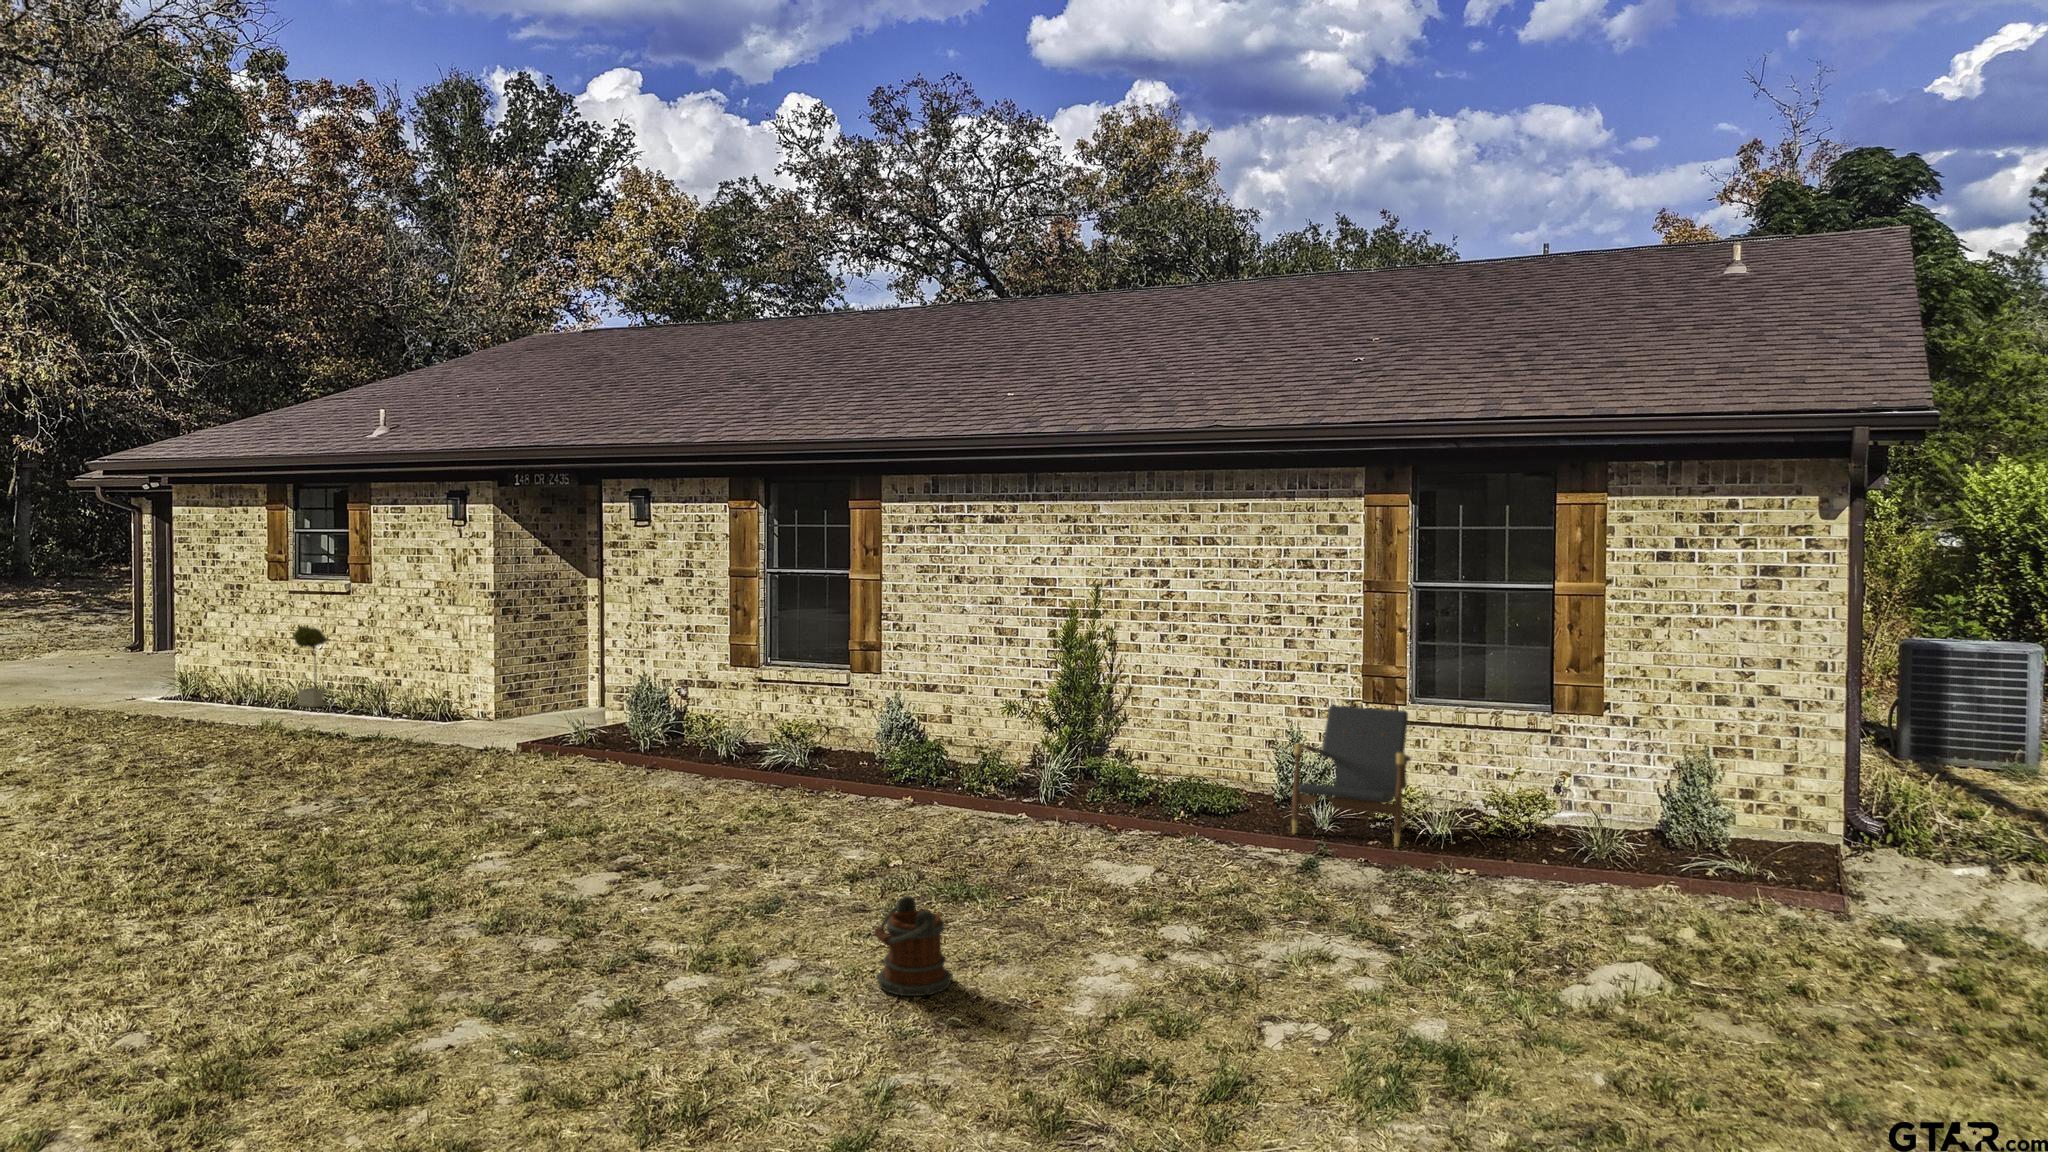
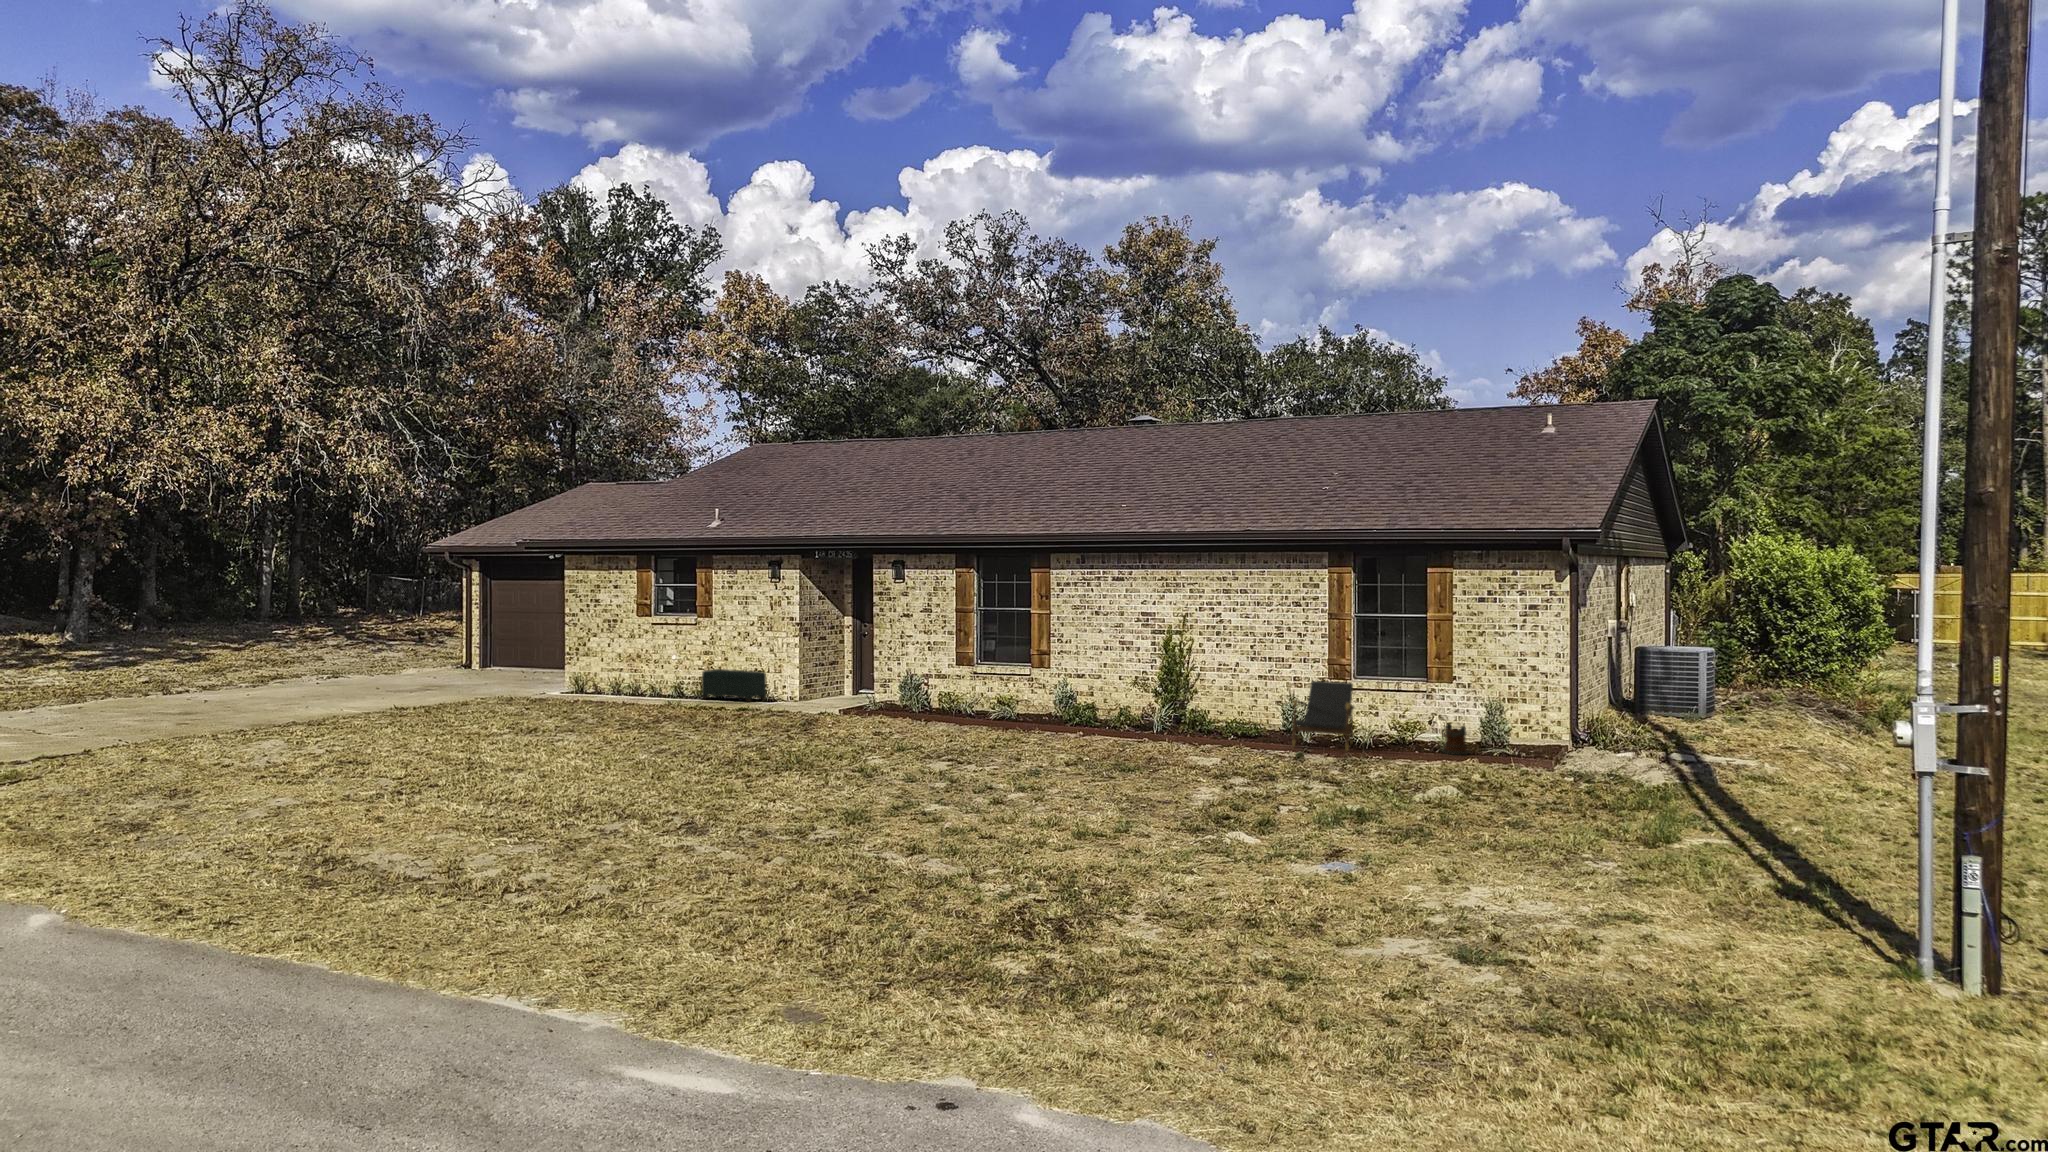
potted tree: present [293,626,331,707] -> none [664,645,687,696]
bench: none [340,665,444,721] -> present [702,669,766,702]
bucket: present [875,896,953,996] -> present [1442,724,1470,755]

